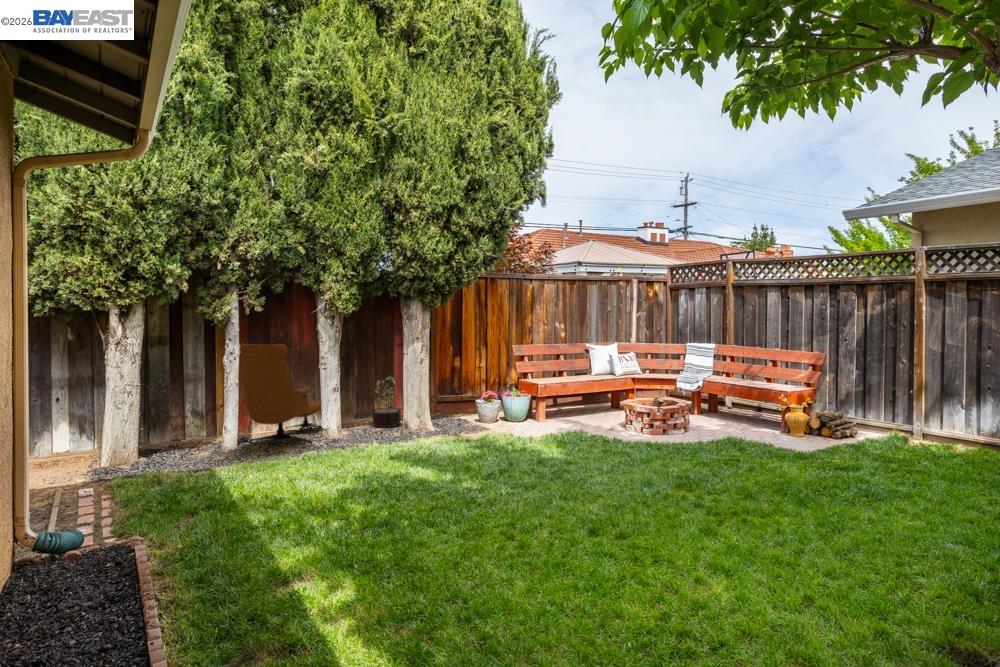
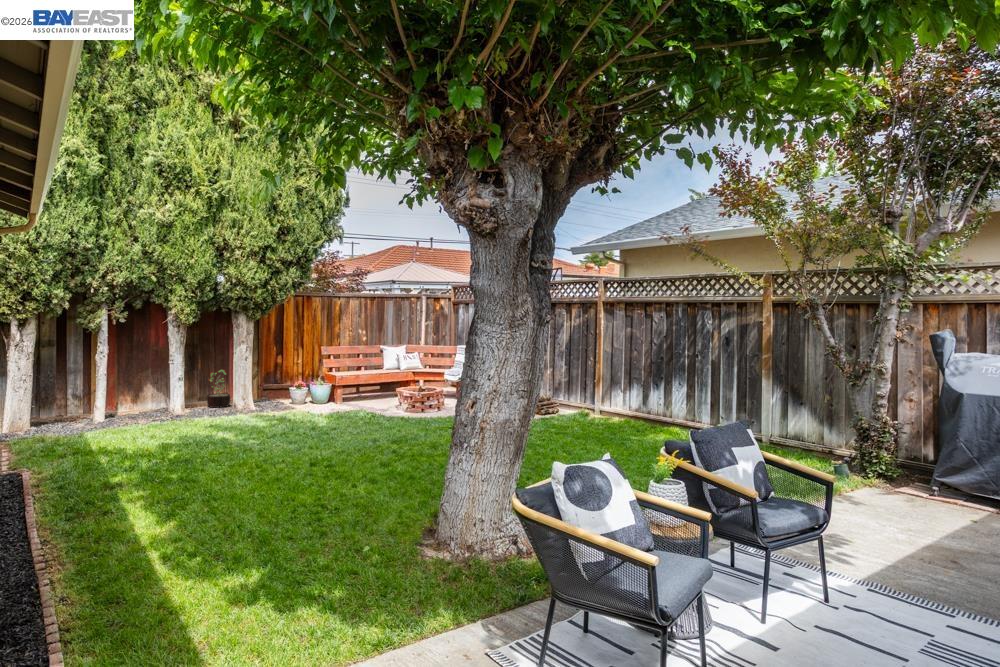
lounge chair: present [240,344,322,451] -> none [104,345,170,422]

